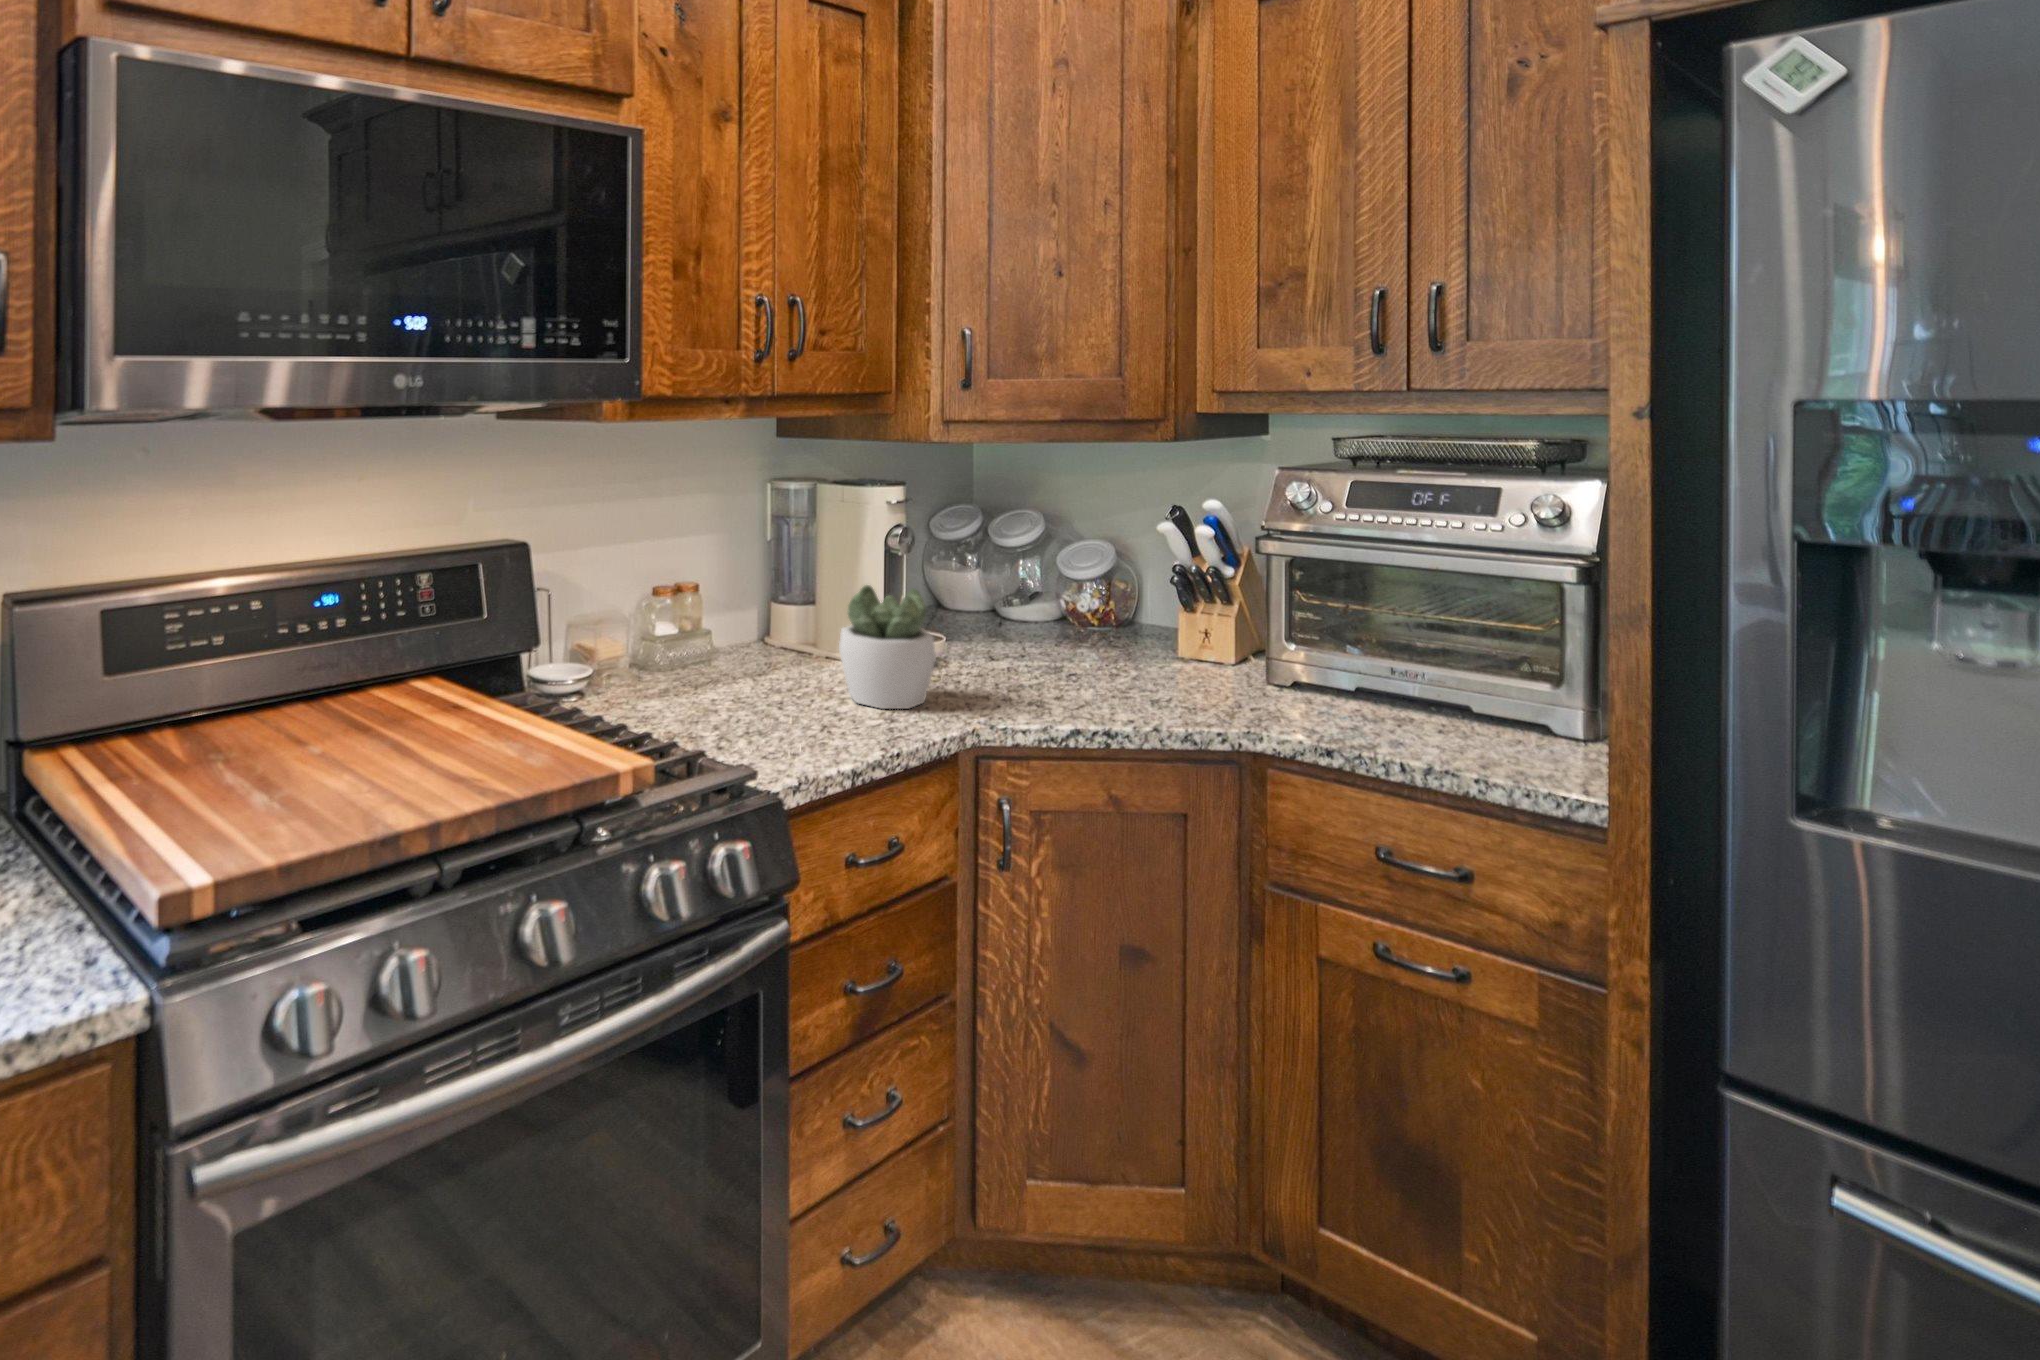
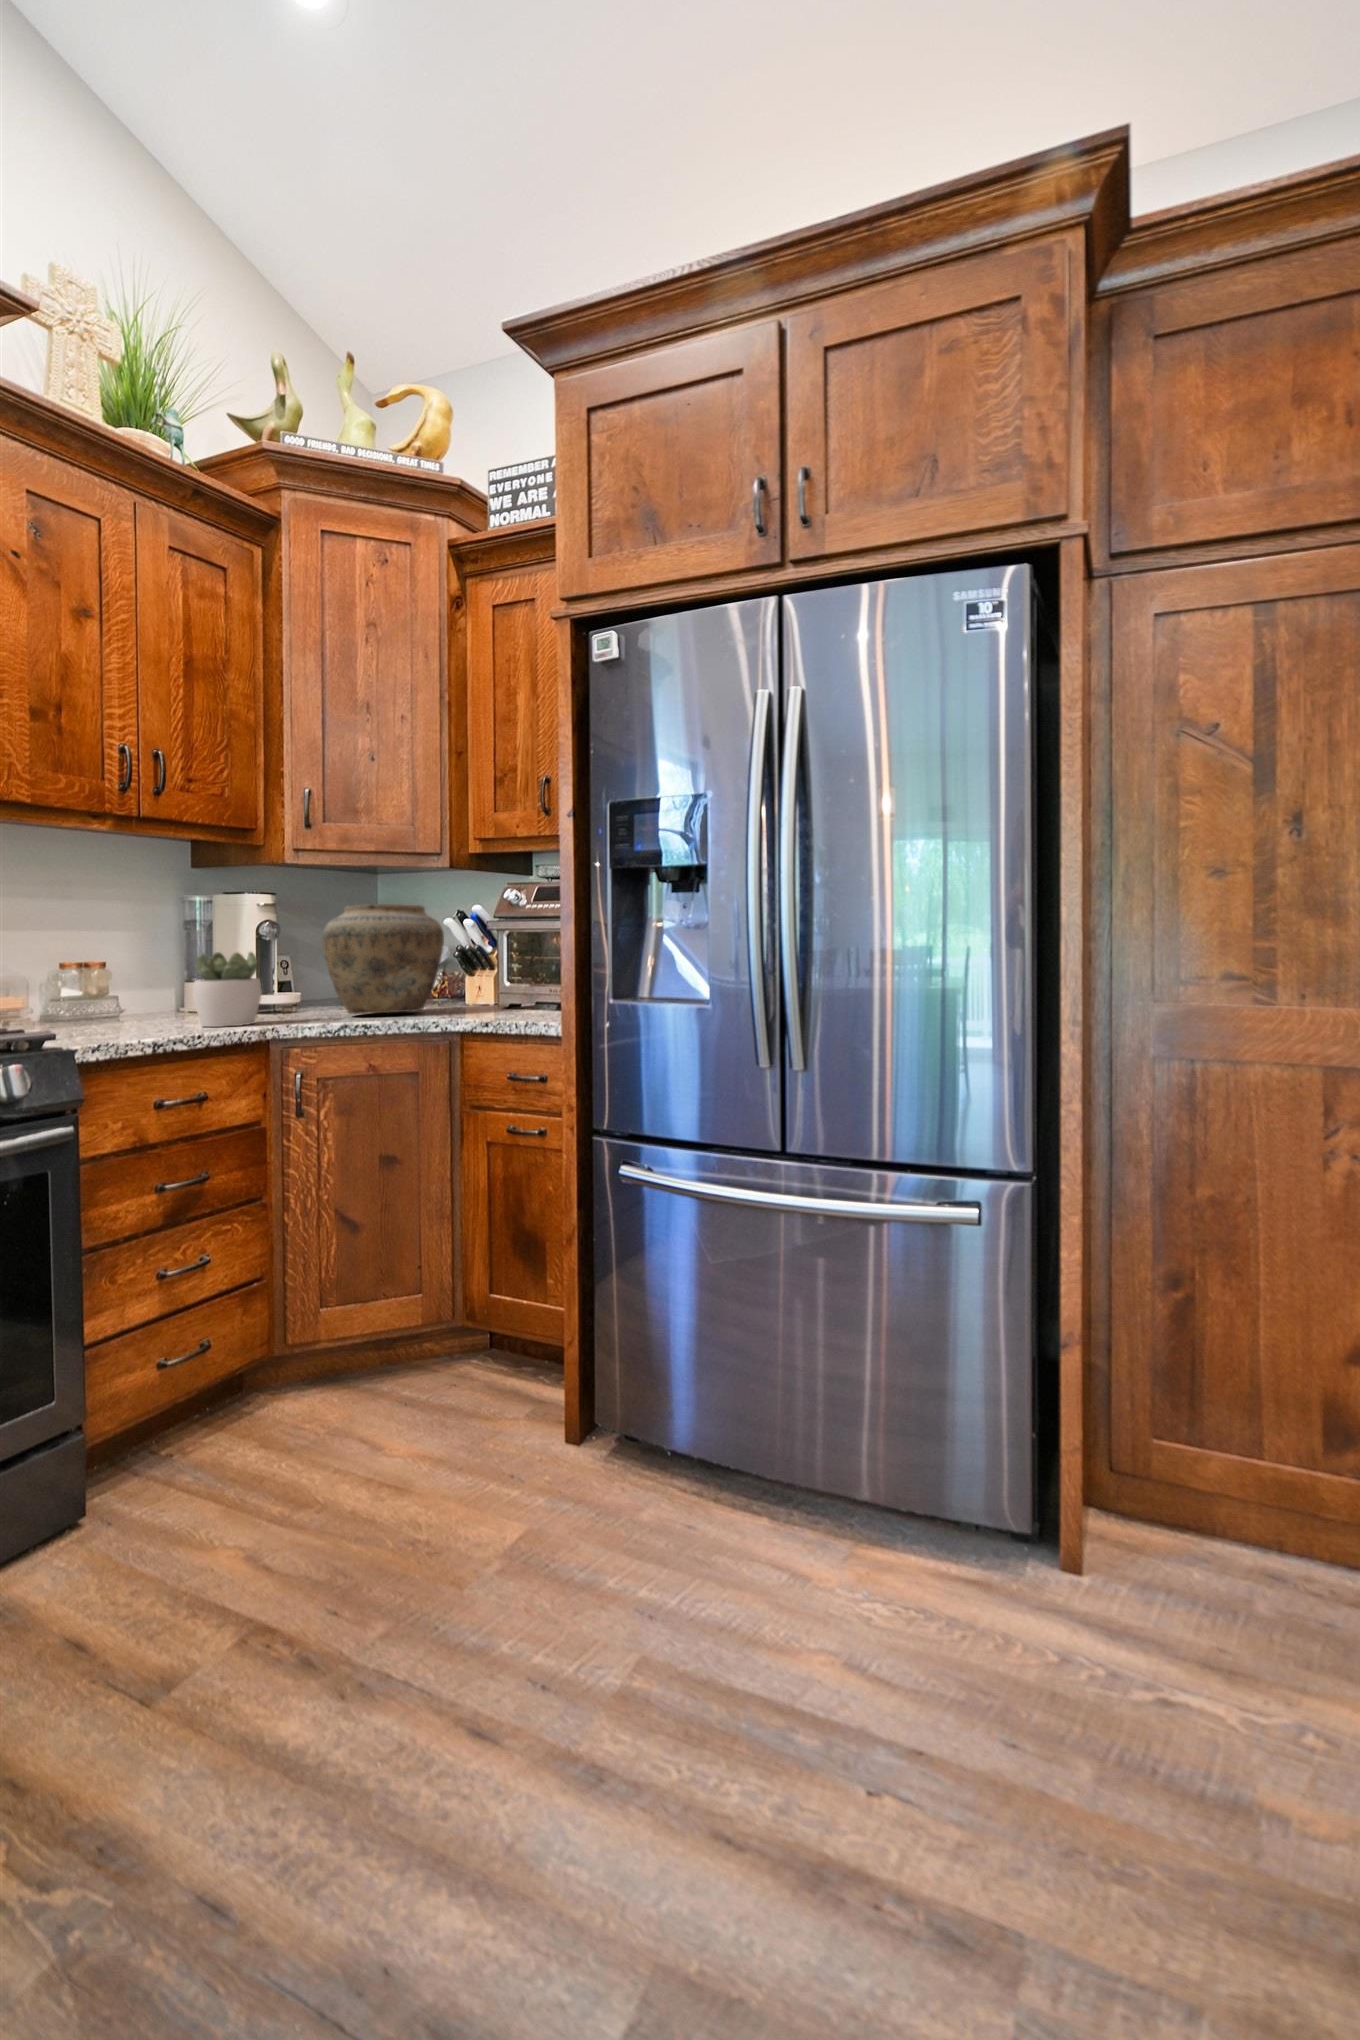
vase: none [1001,509,1192,697] -> present [322,904,444,1014]

